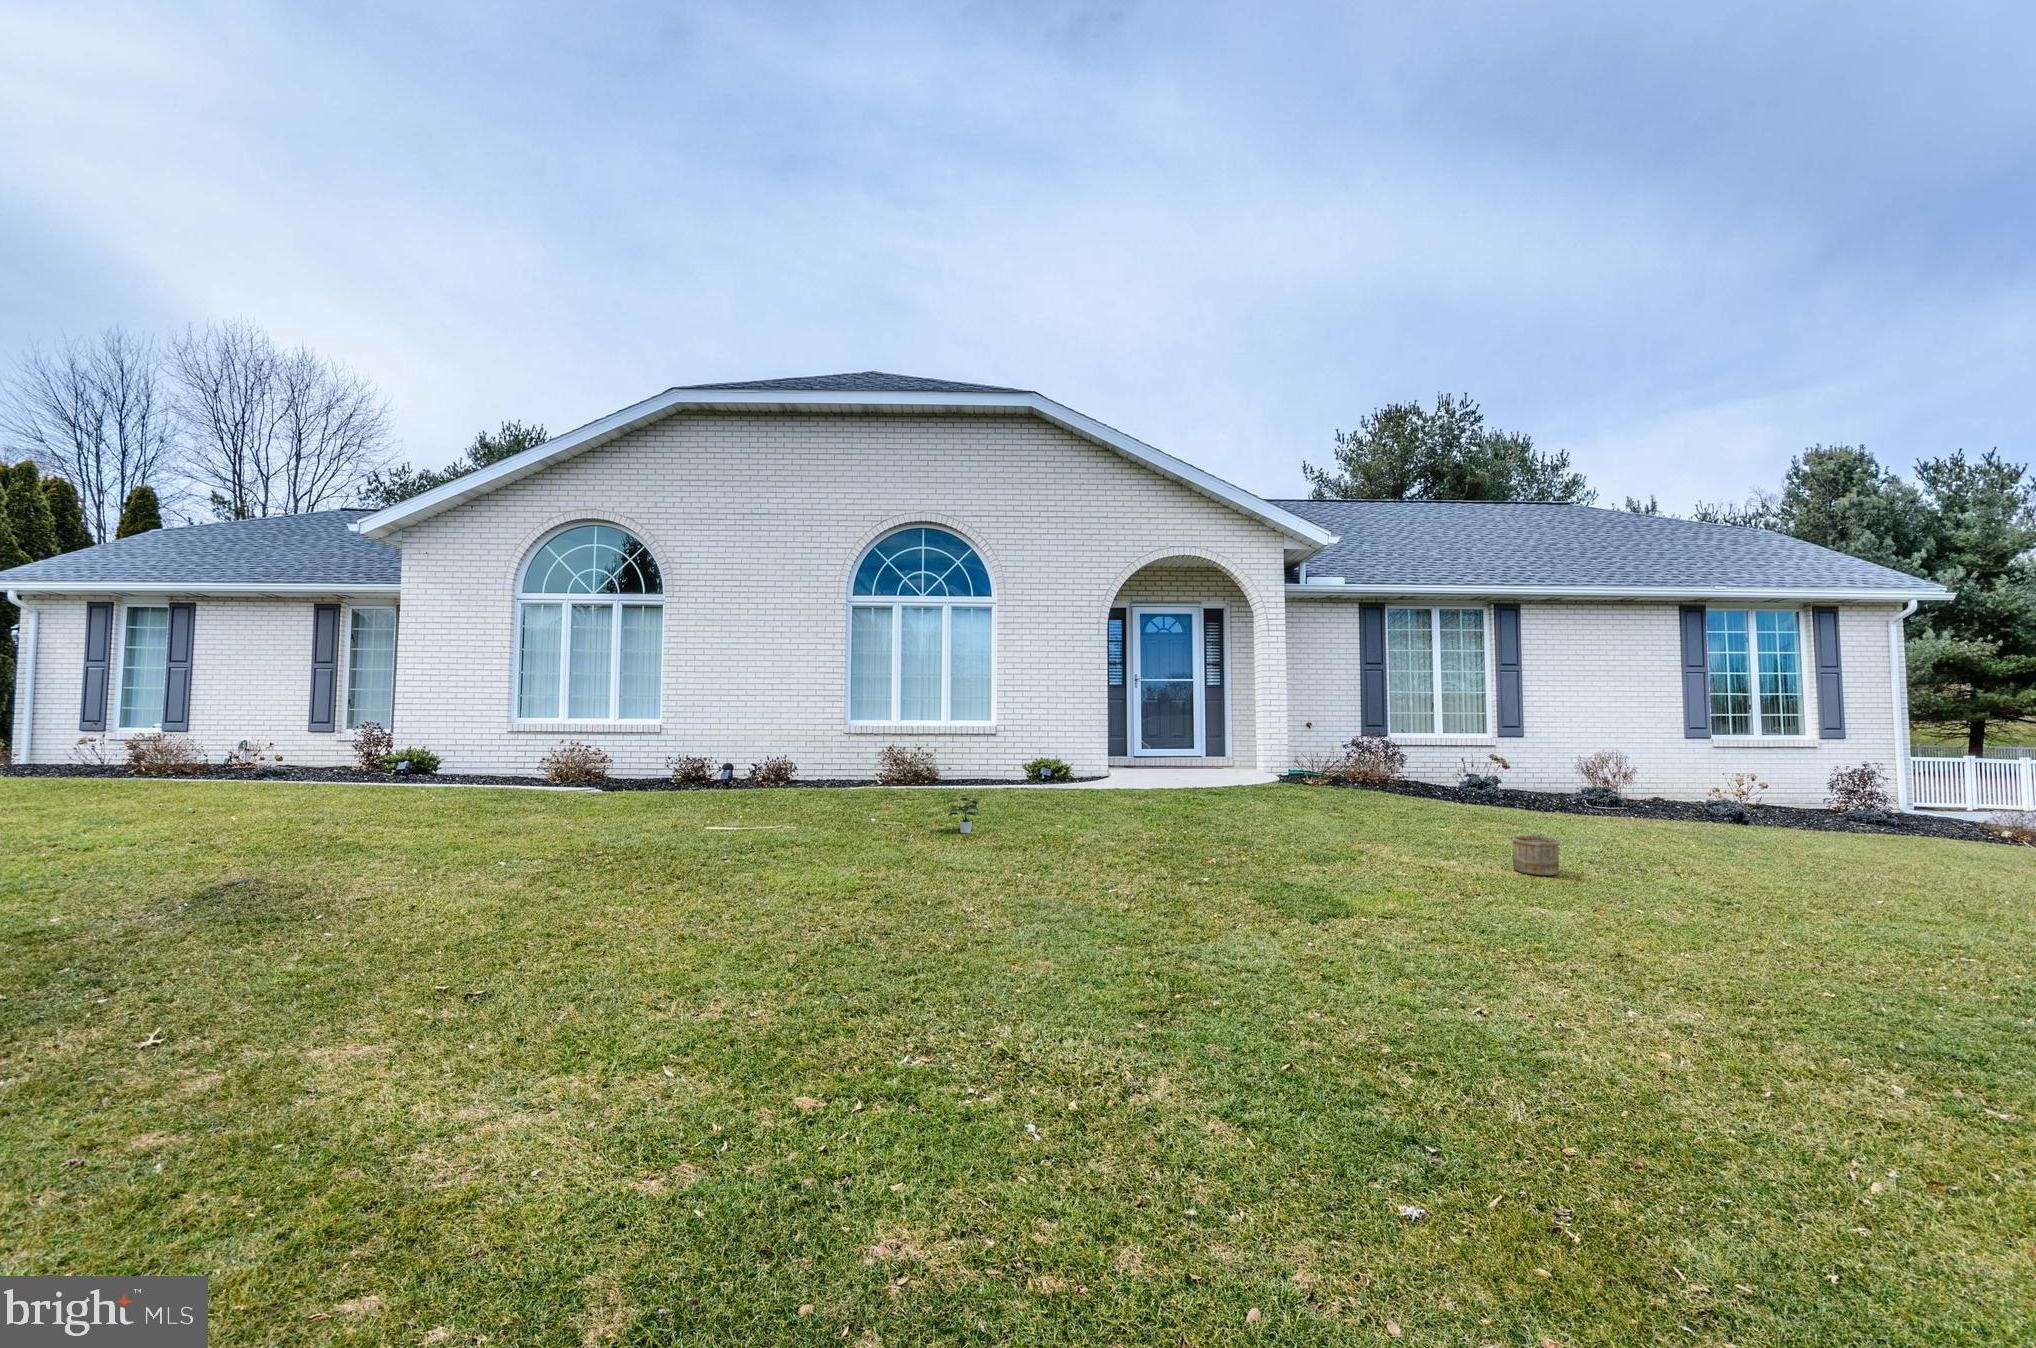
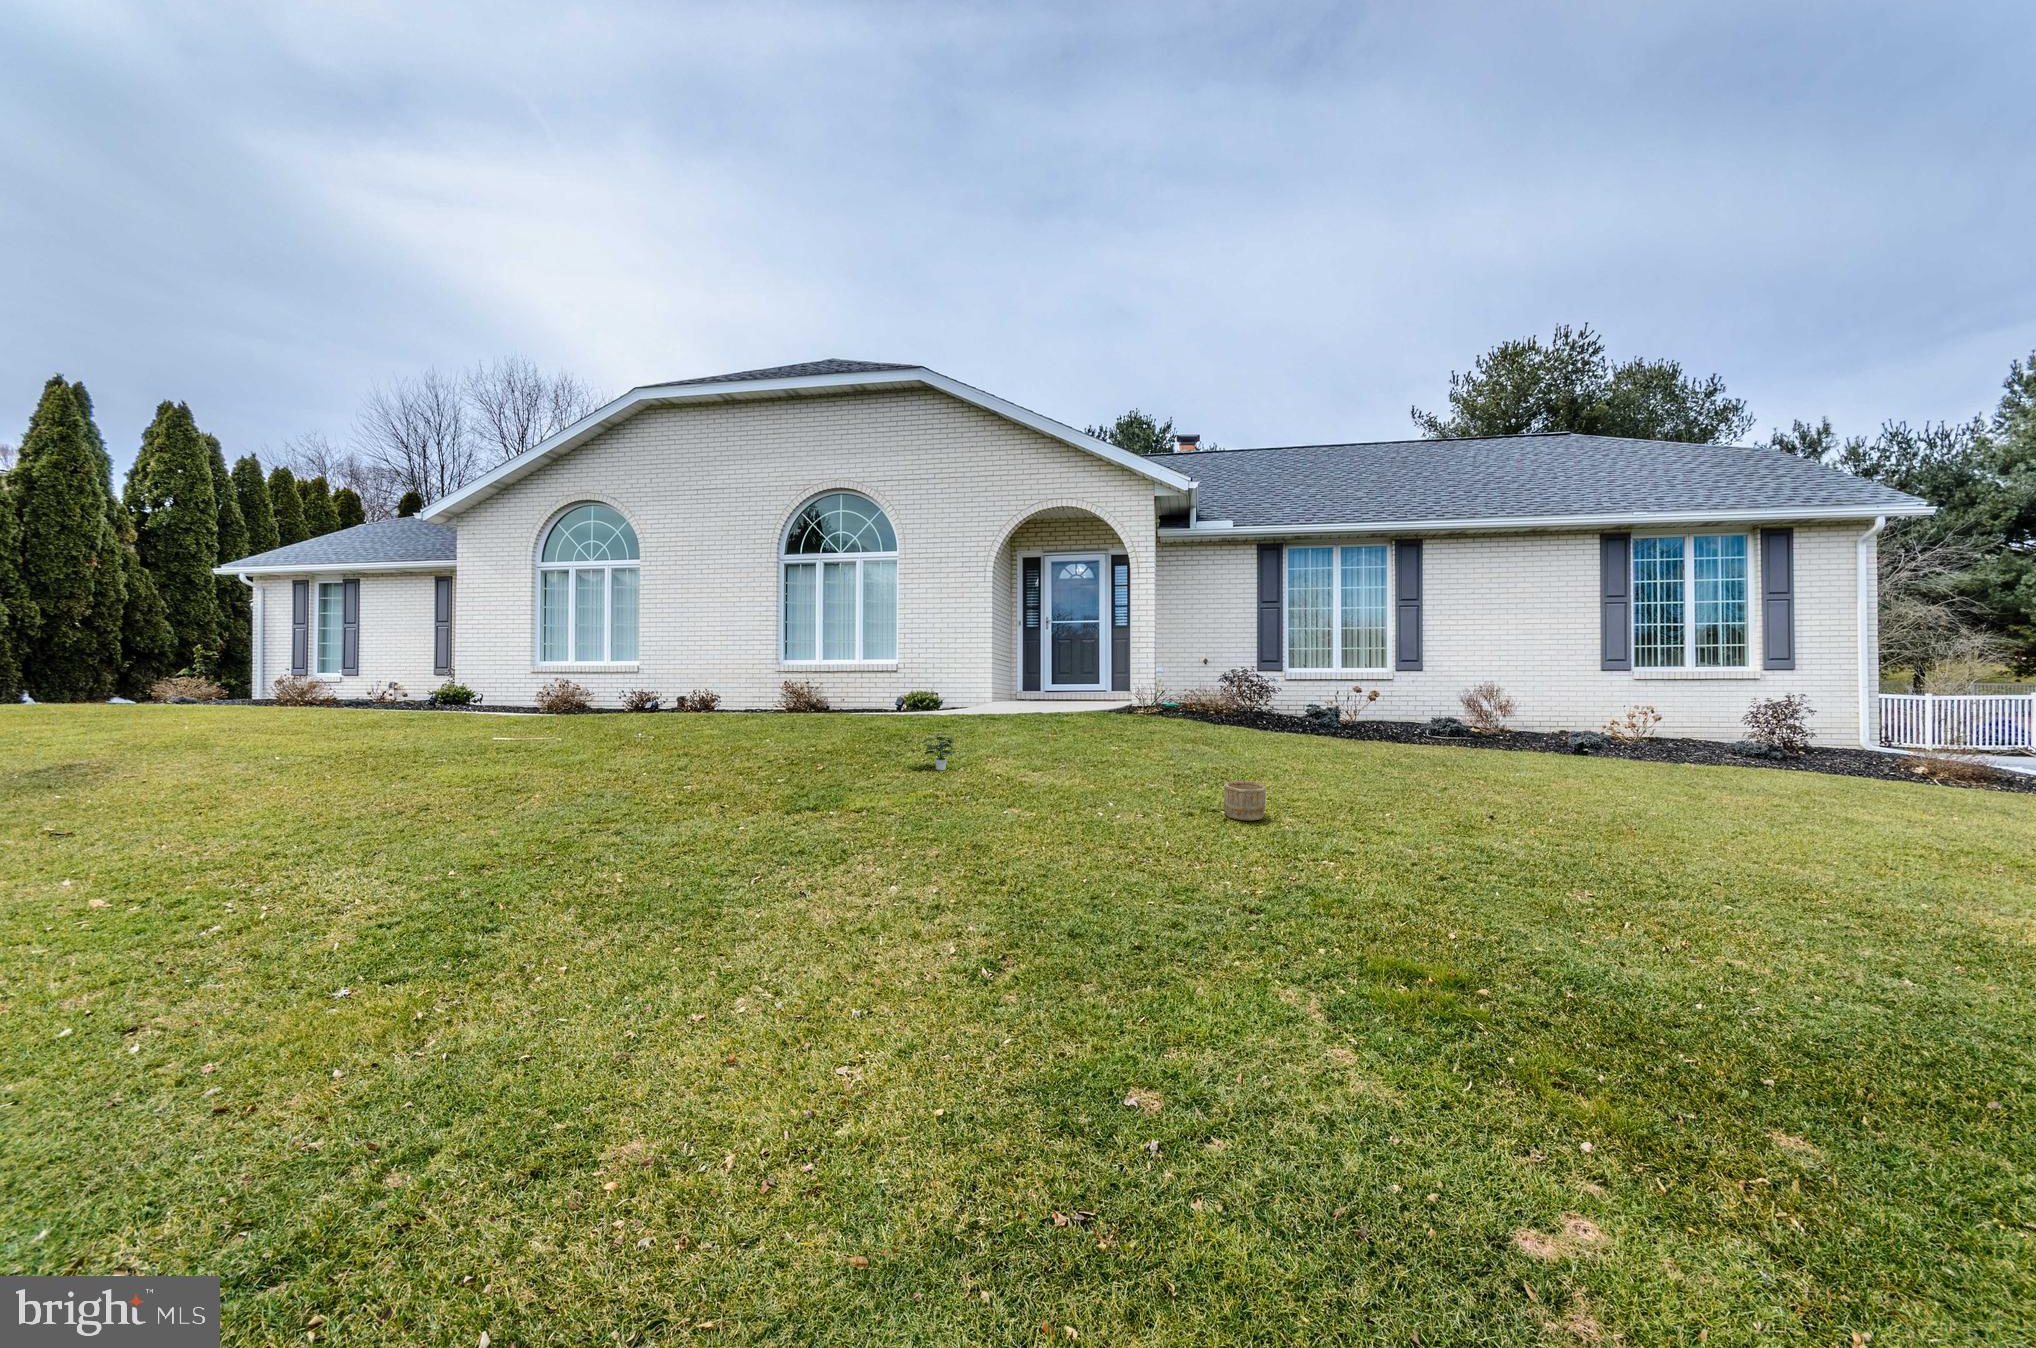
wooden bucket: present [1512,836,1560,875] -> present [1224,781,1267,821]

